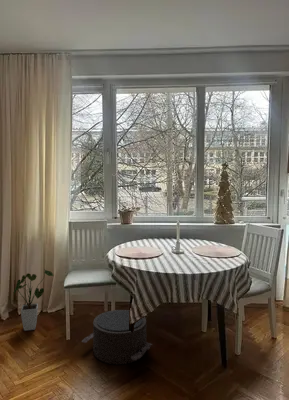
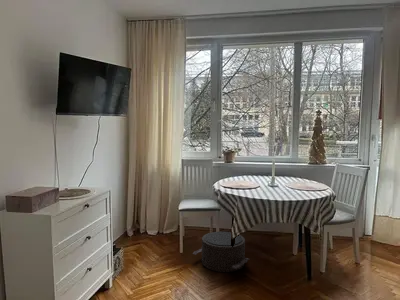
house plant: present [14,270,53,331] -> none [138,197,169,245]

